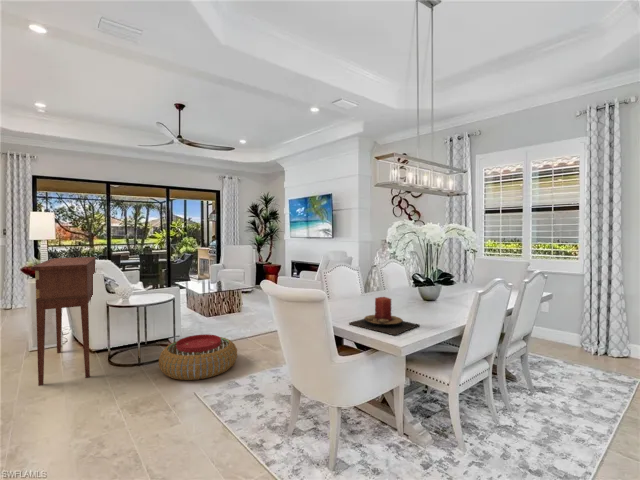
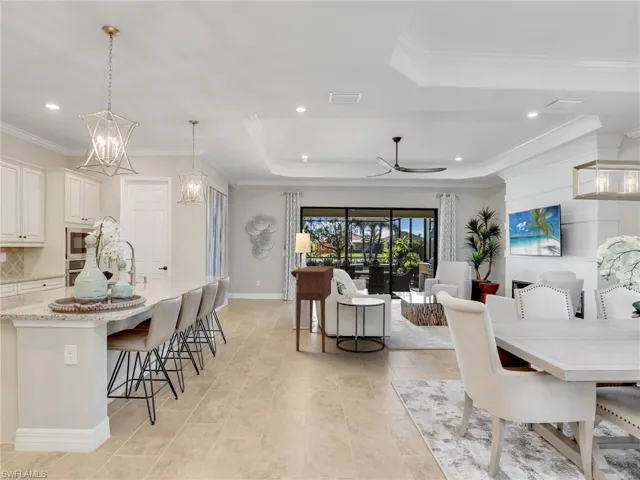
candle: present [349,297,419,335] -> none [518,321,609,361]
pouf: present [159,334,237,380] -> none [369,335,433,372]

